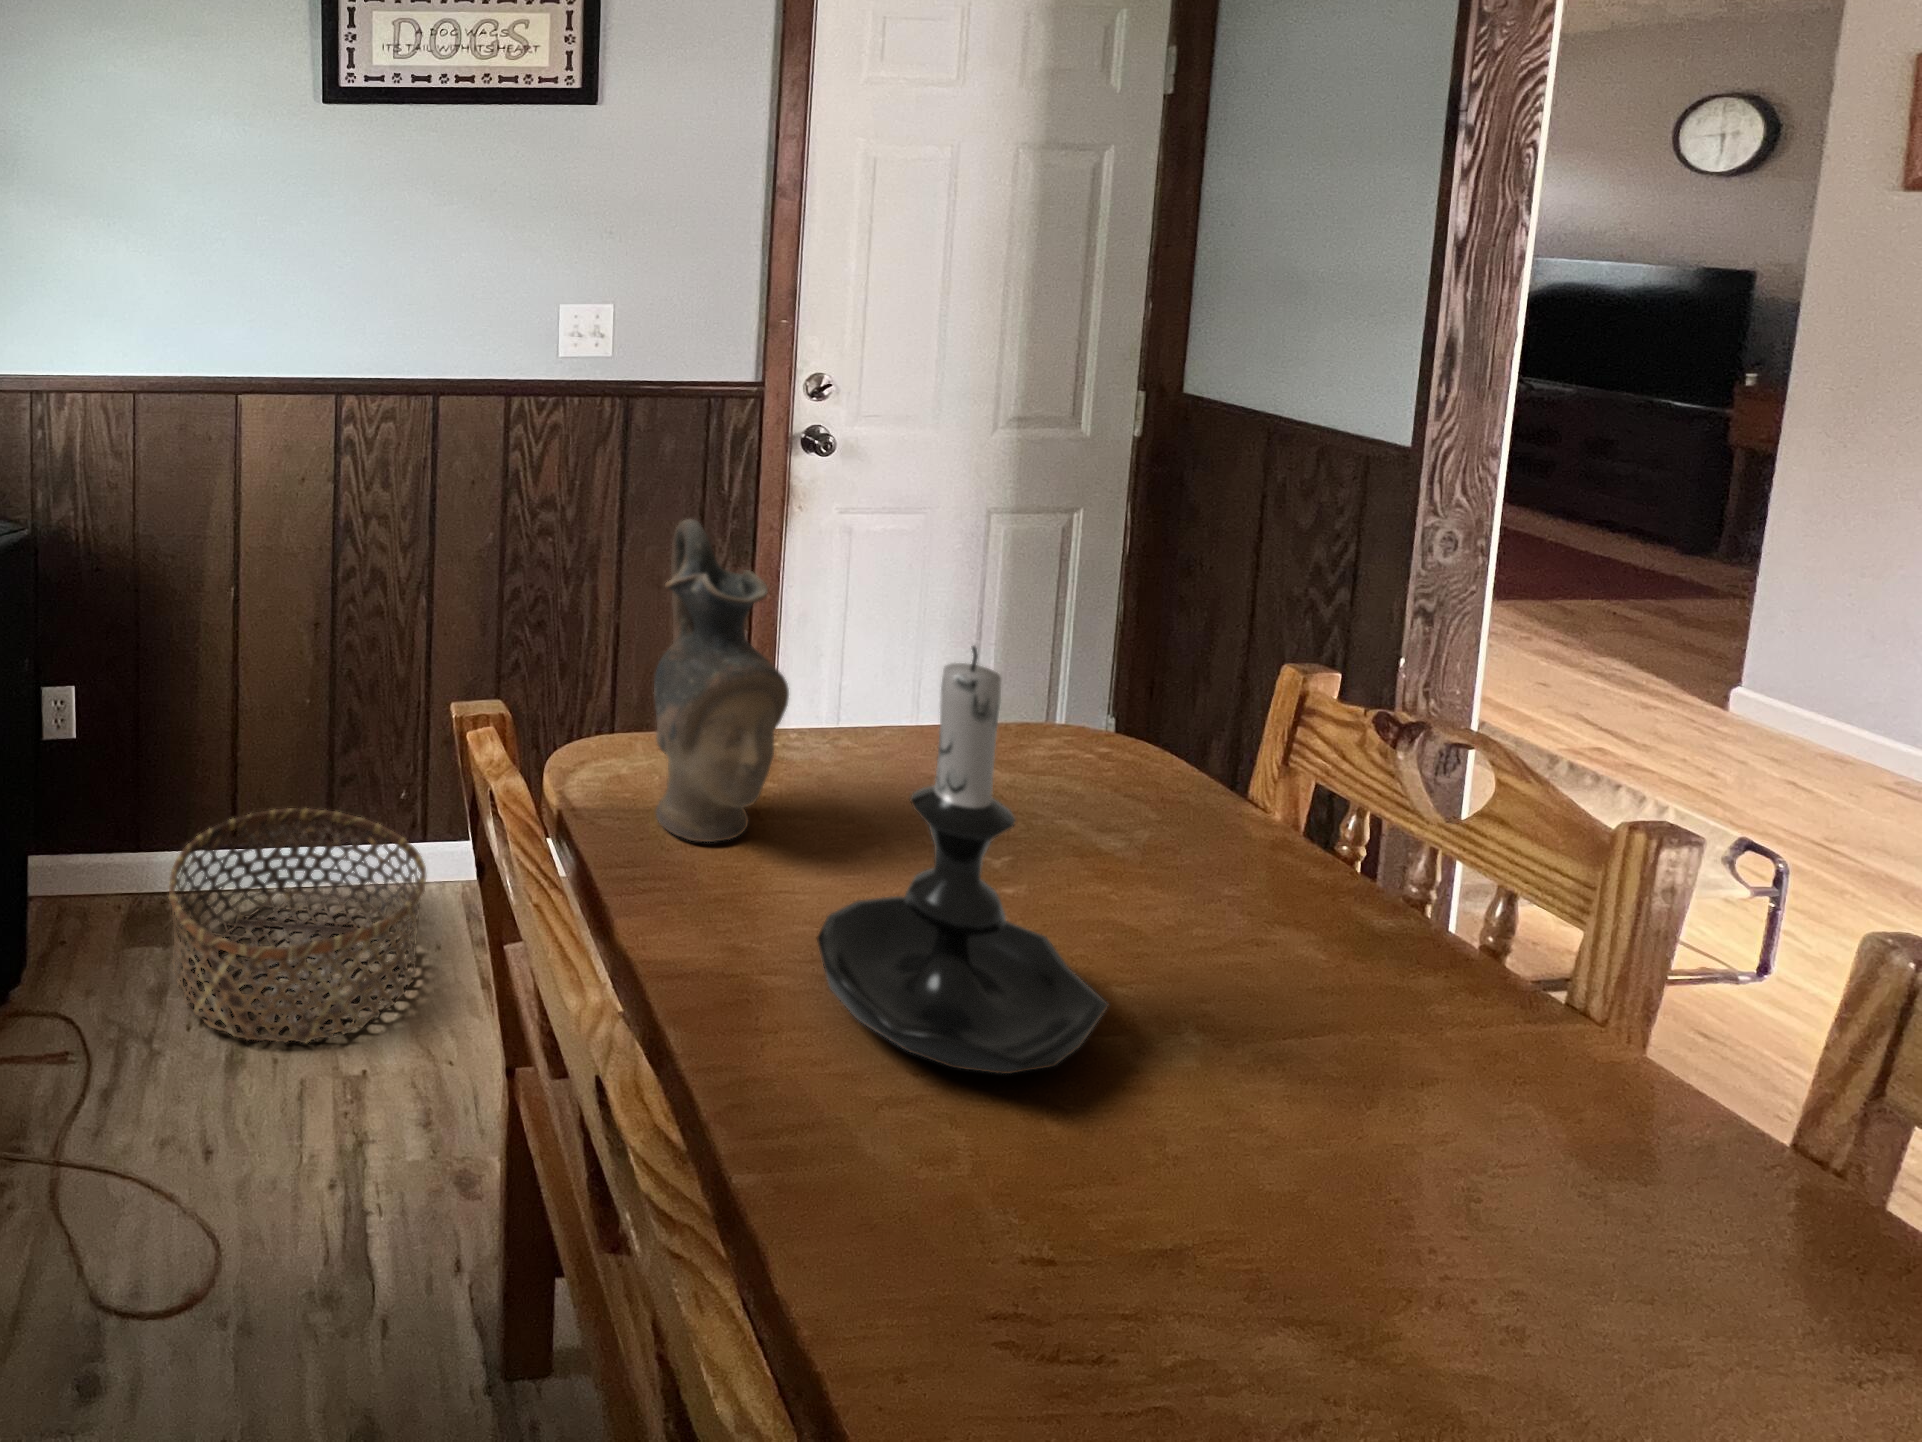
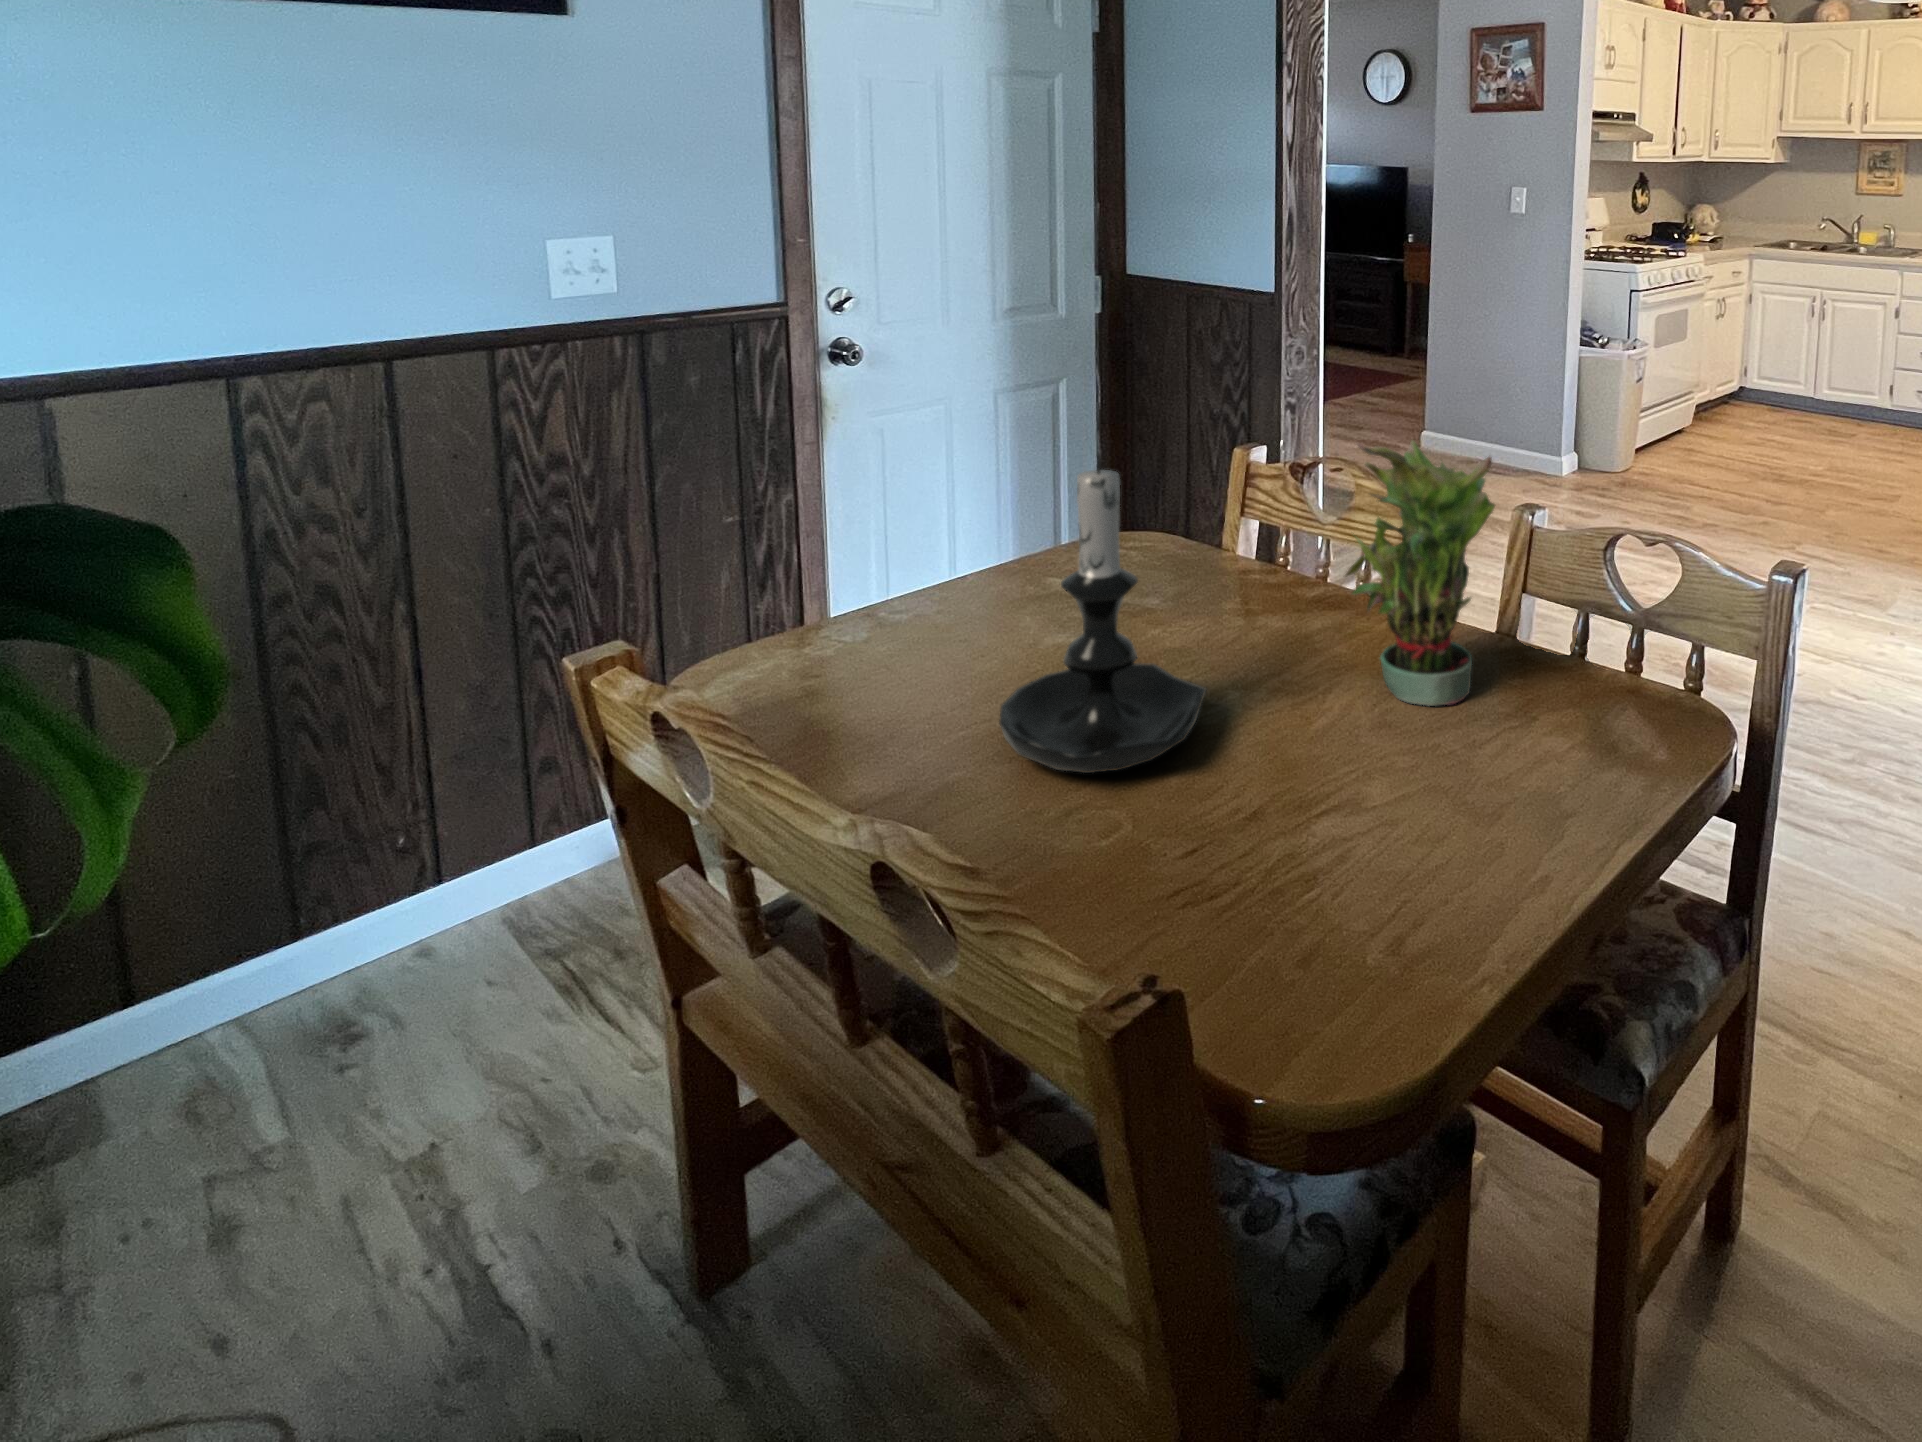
ceramic pitcher: present [654,519,789,842] -> none [794,413,927,701]
potted plant: none [1380,730,1712,1222] -> present [1345,441,1495,706]
basket: present [169,808,426,1043] -> none [43,871,468,1204]

